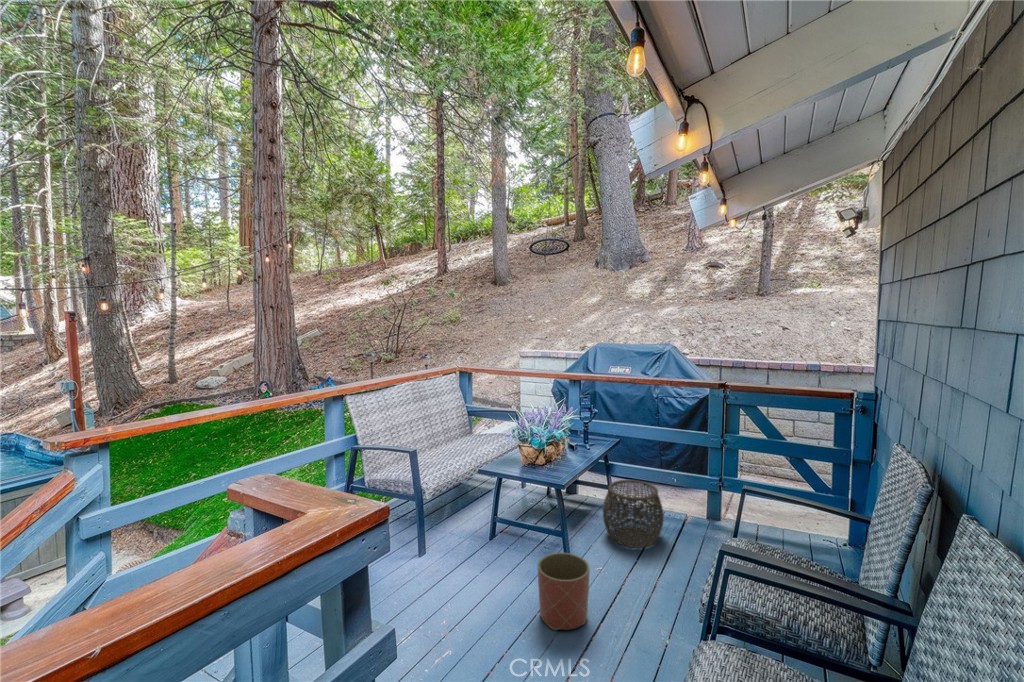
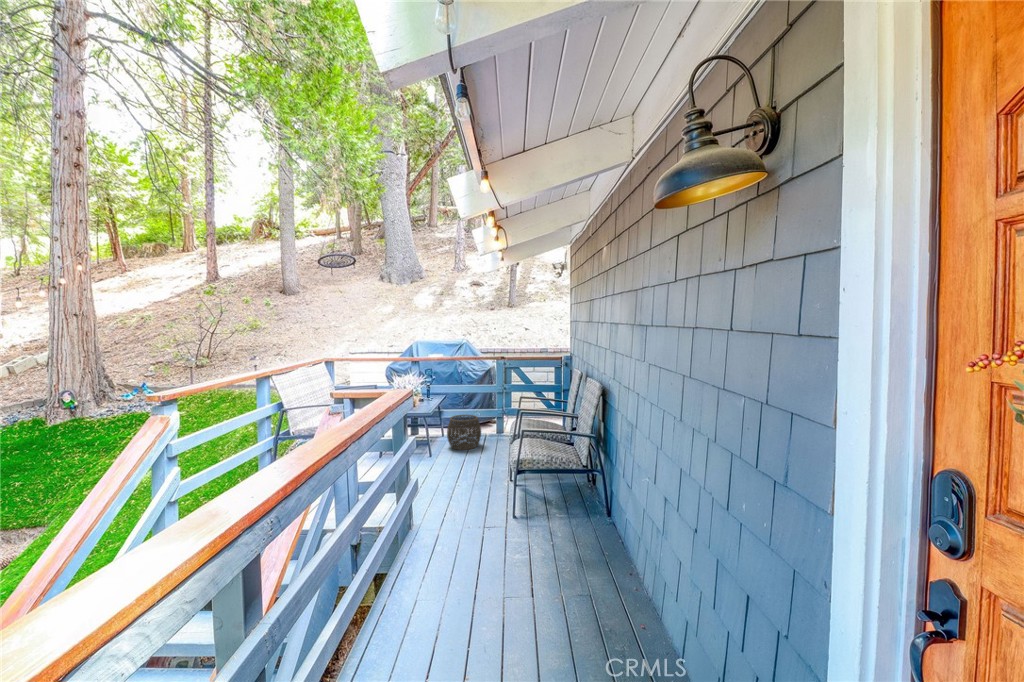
planter: present [538,553,590,630] -> none [431,445,459,481]

